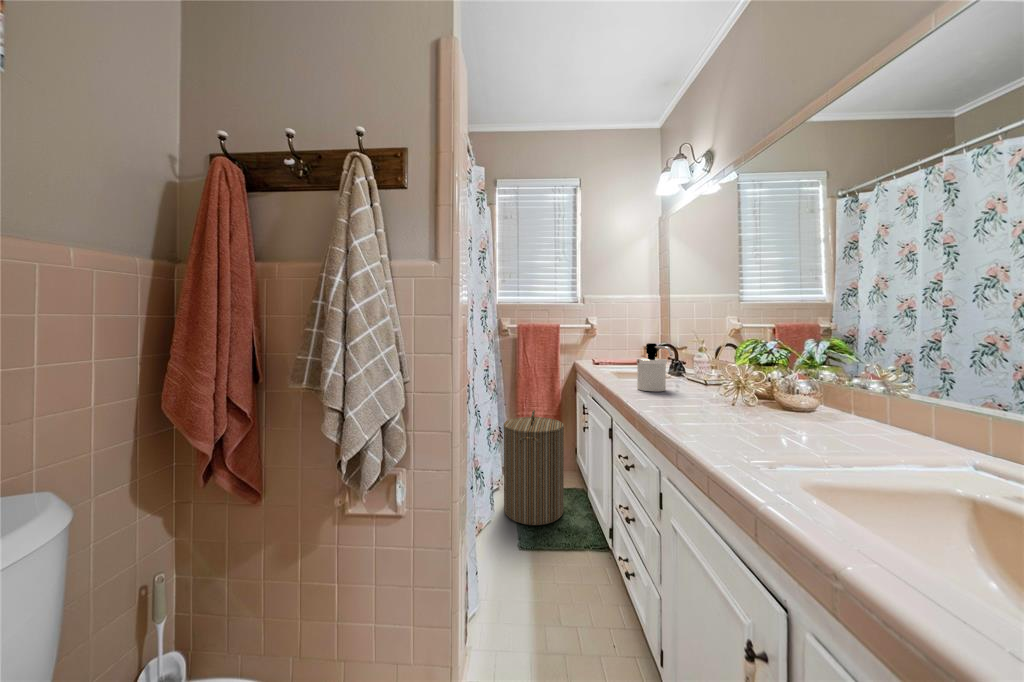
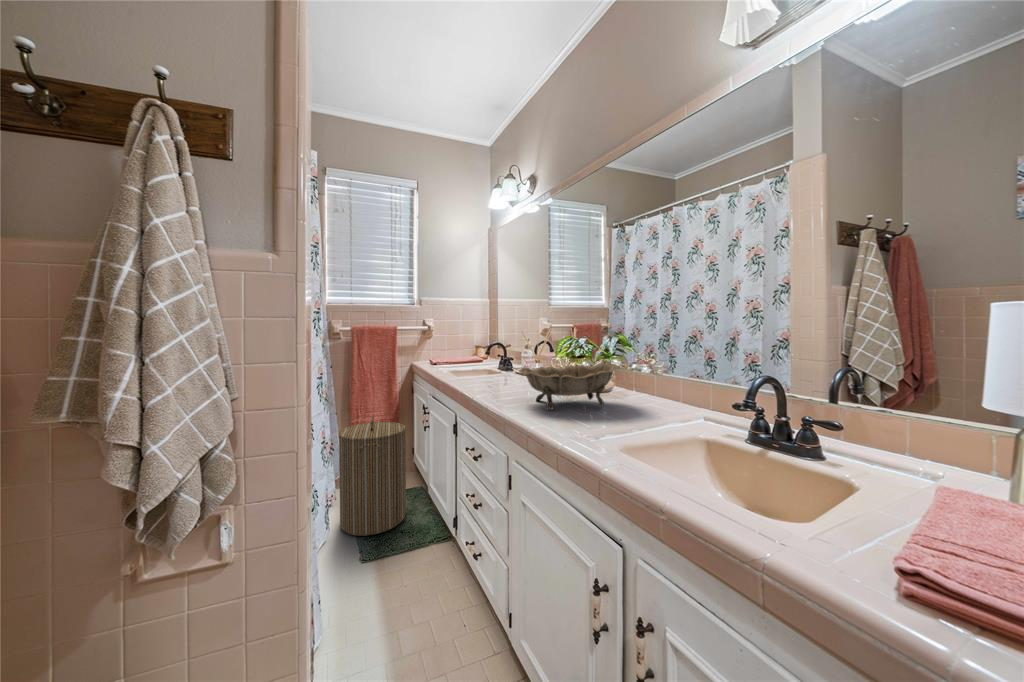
soap dispenser: present [636,343,672,392] -> none [478,345,509,388]
decorative bowl: none [679,368,838,429] -> present [519,363,621,410]

